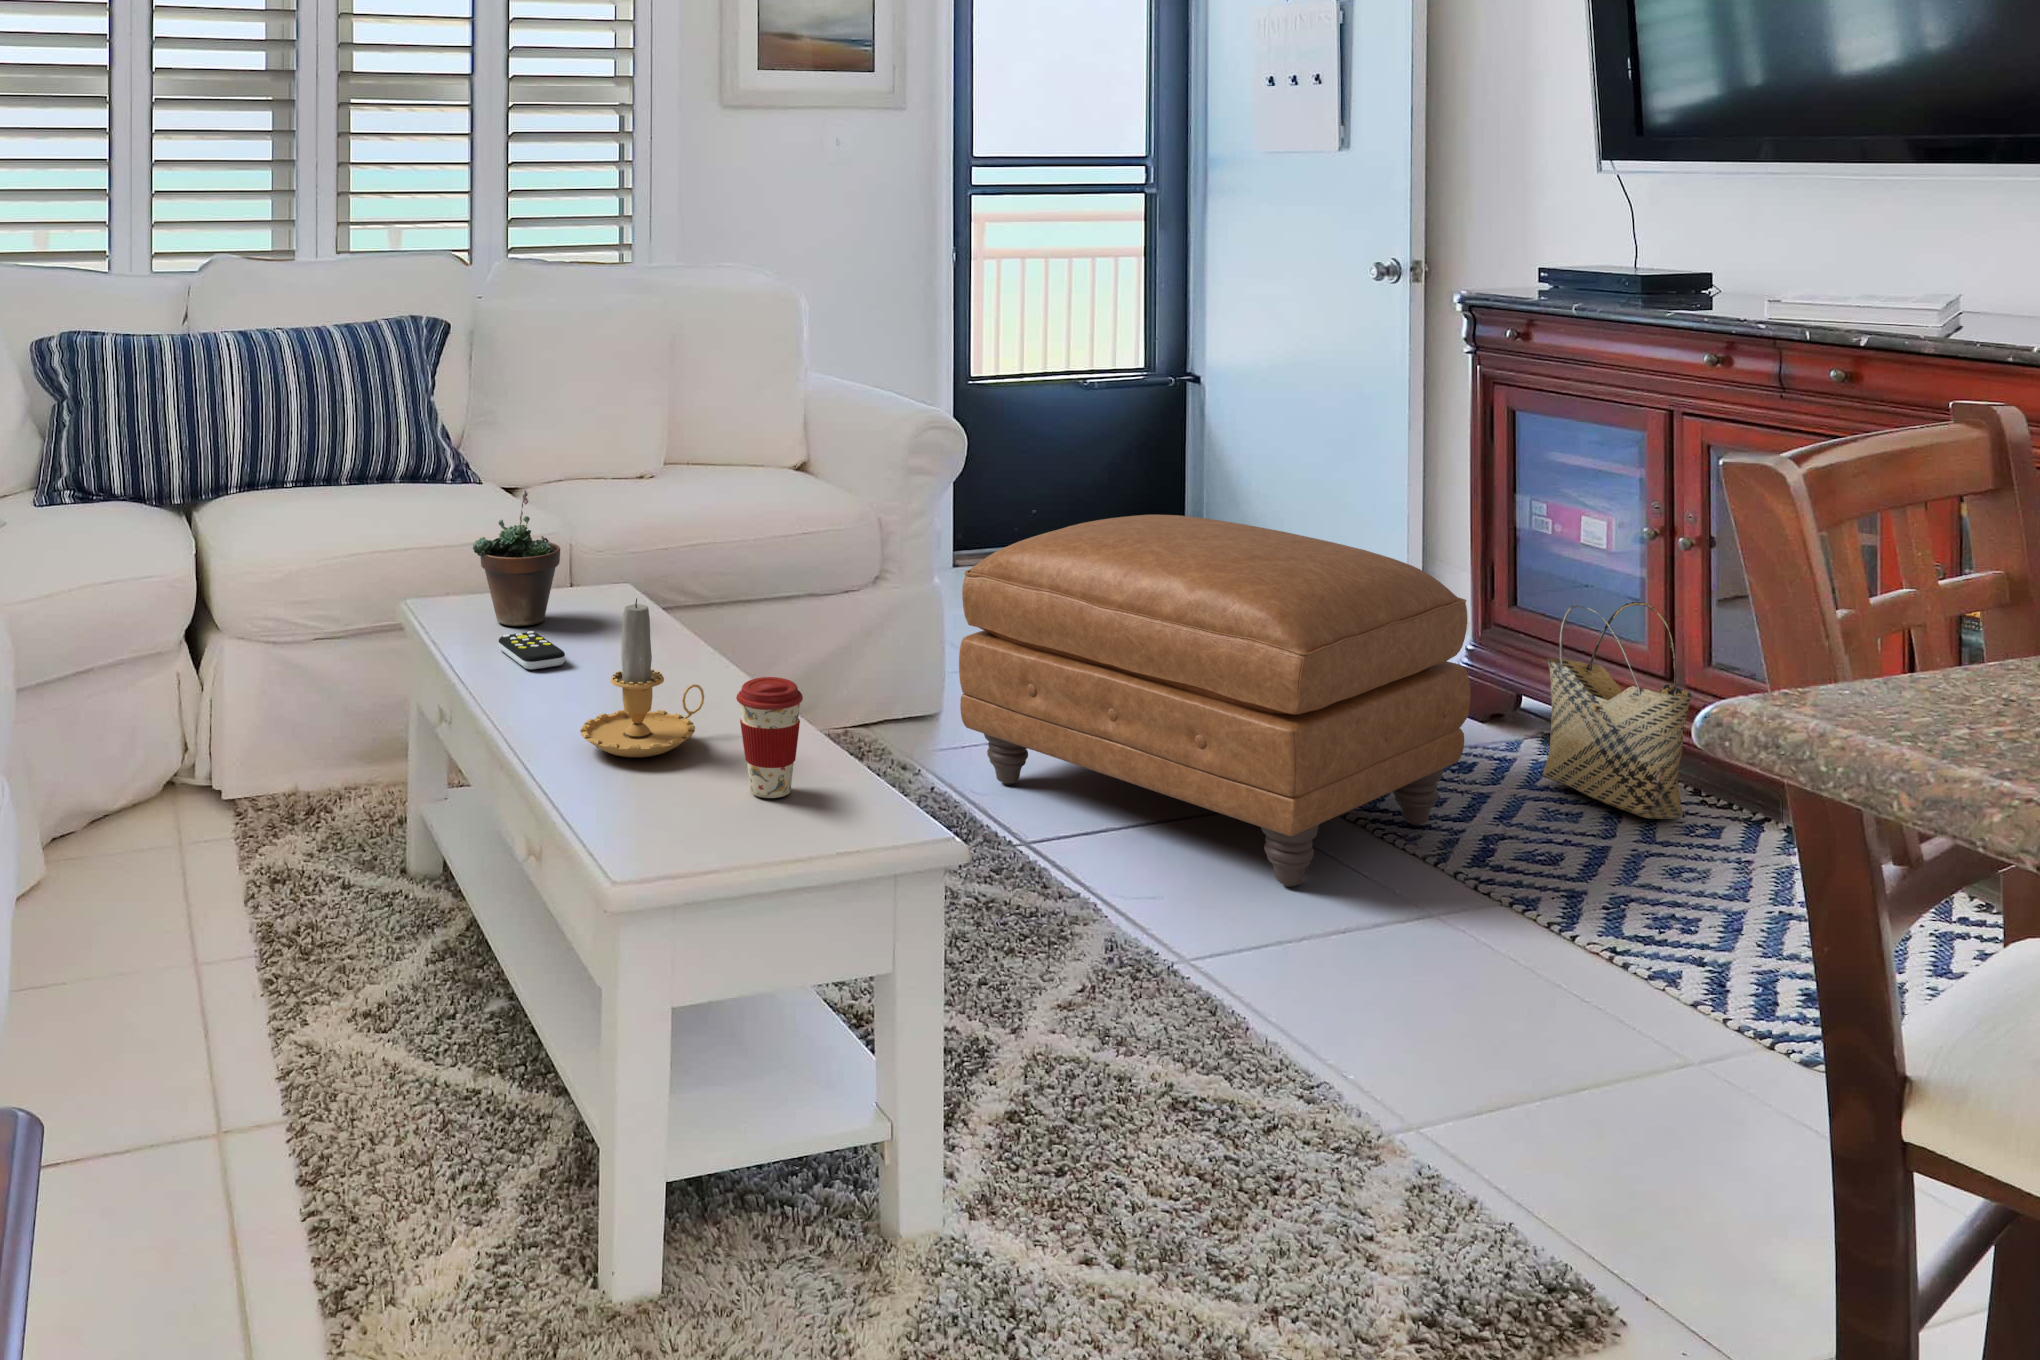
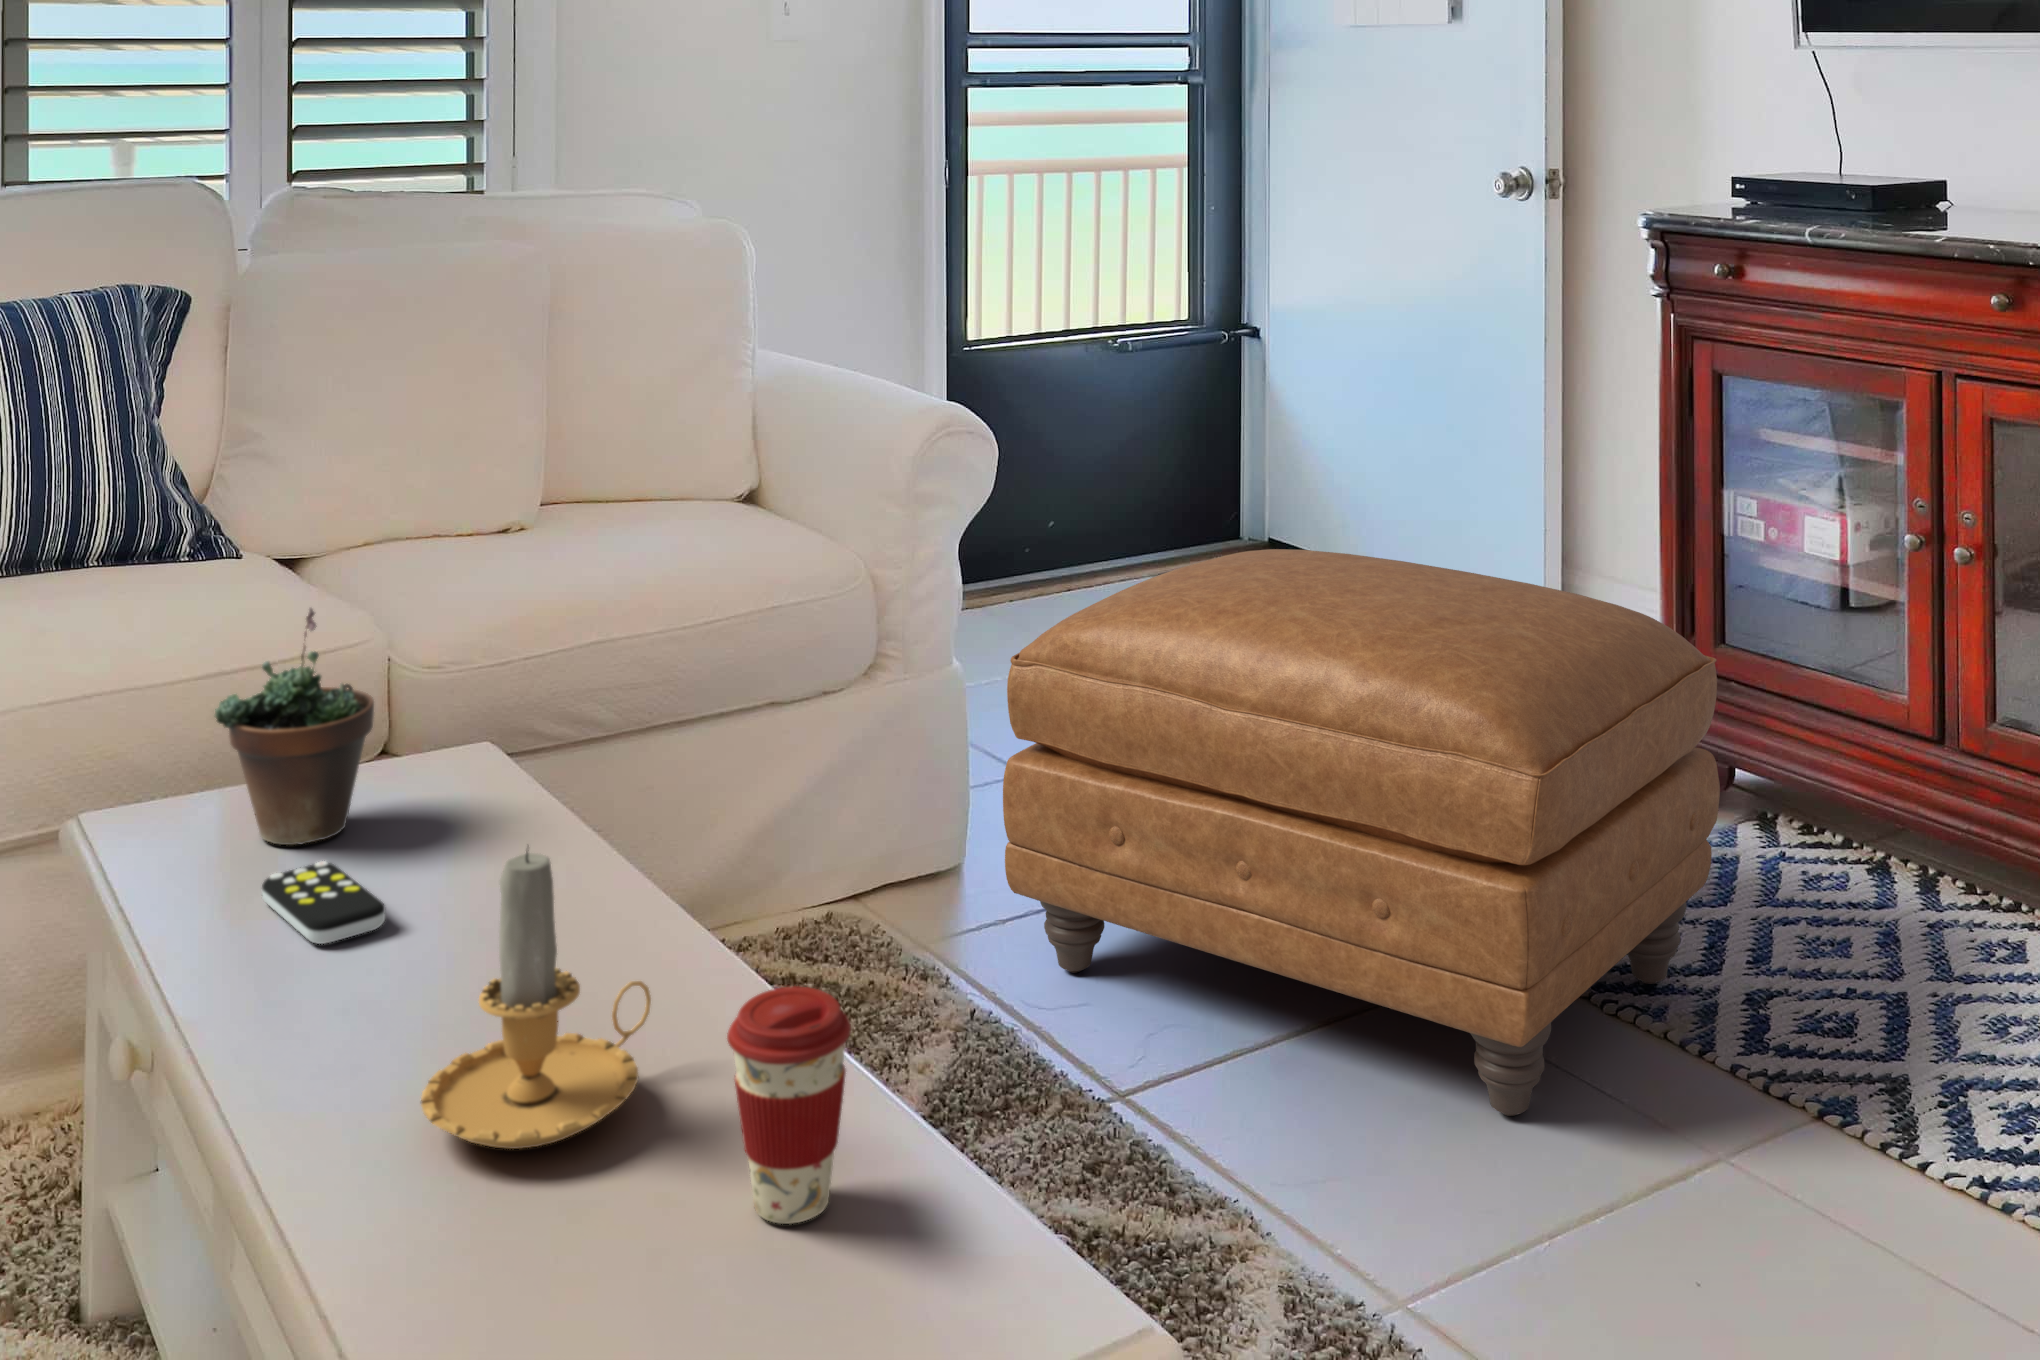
woven basket: present [1543,602,1692,819] -> none [1789,638,1990,940]

